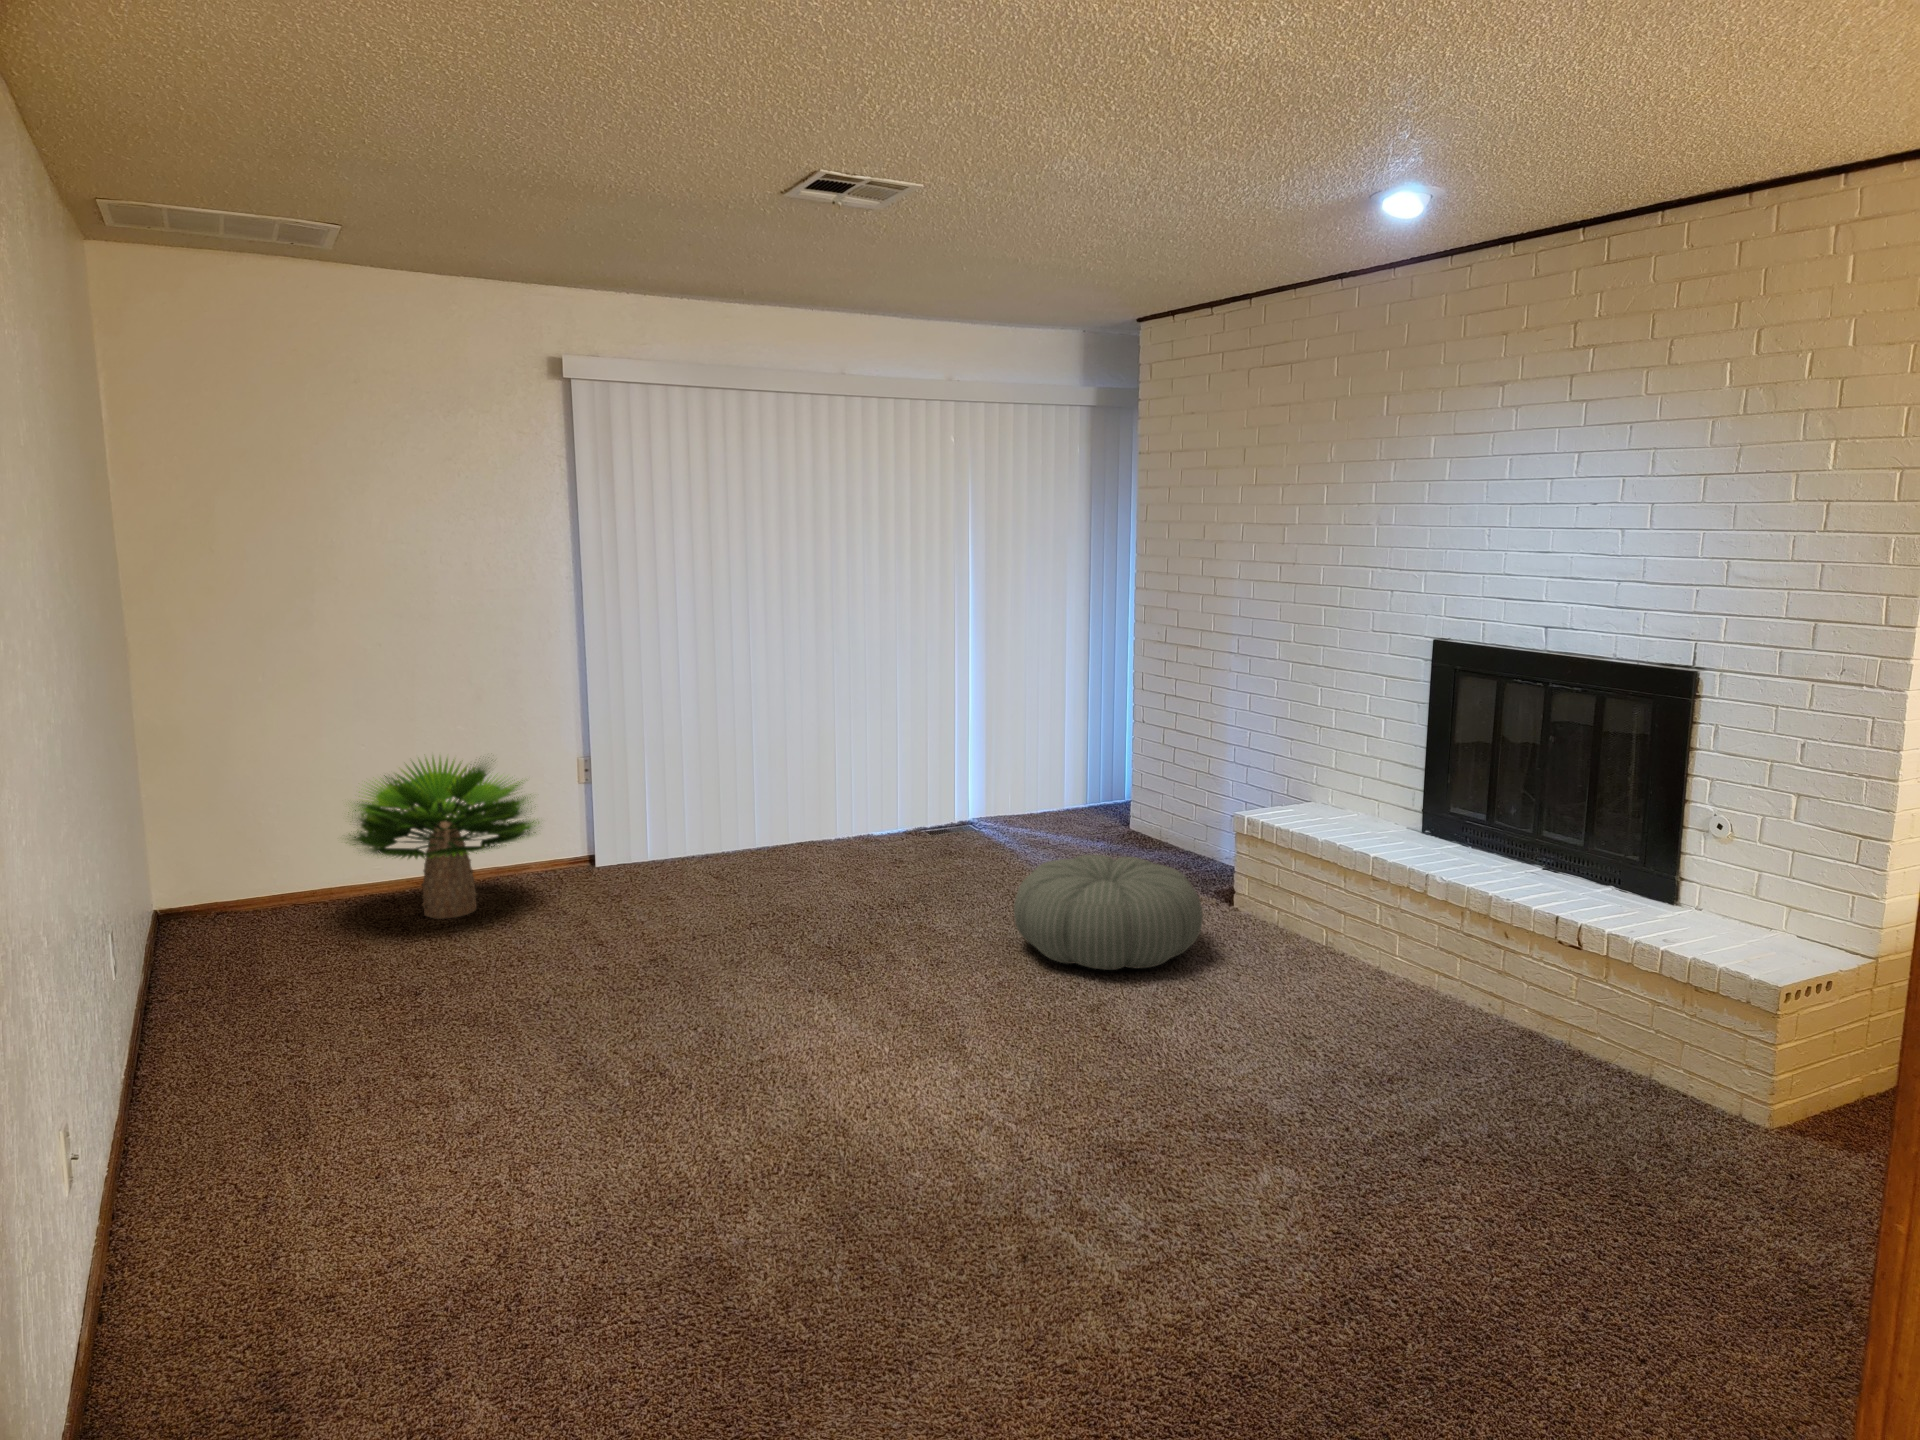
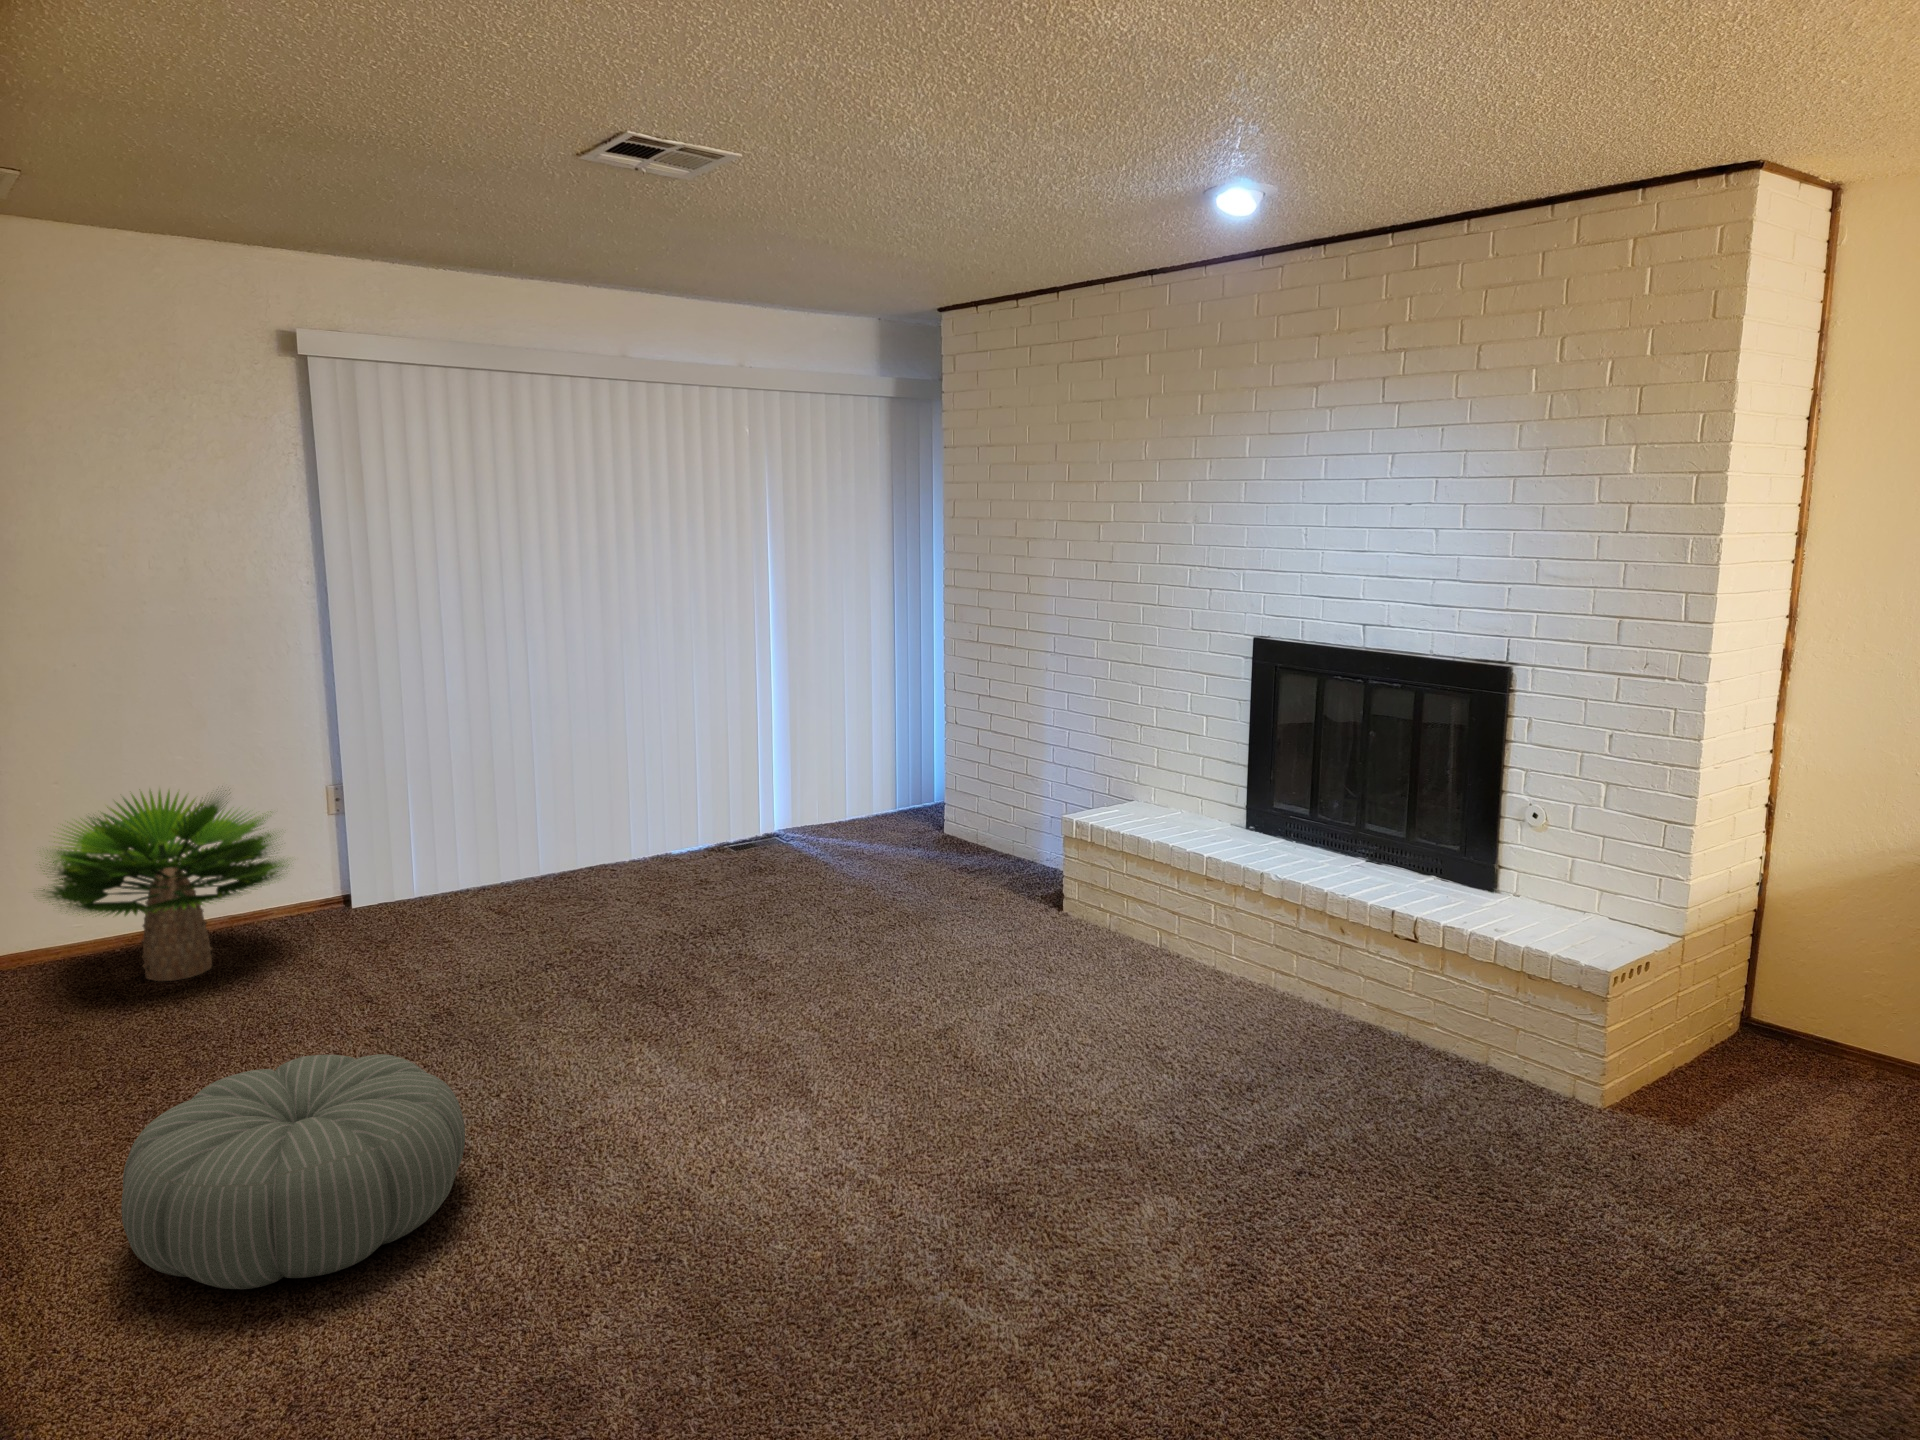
pouf: present [1014,855,1203,970] -> present [121,1054,465,1289]

